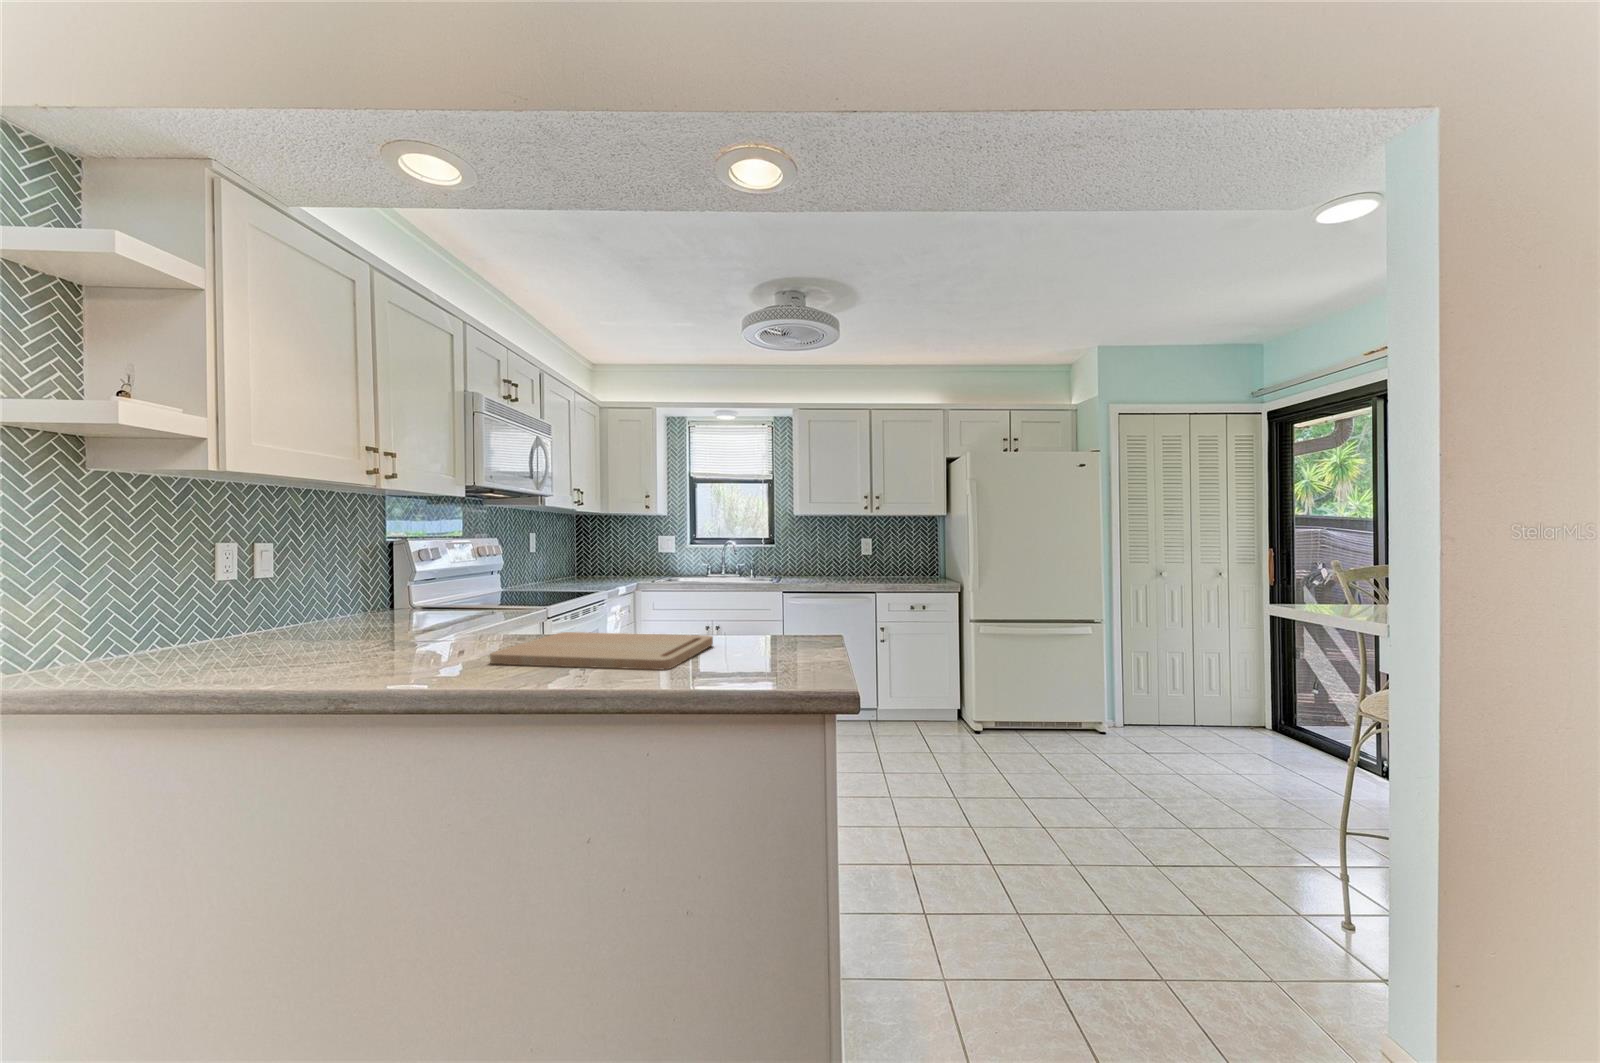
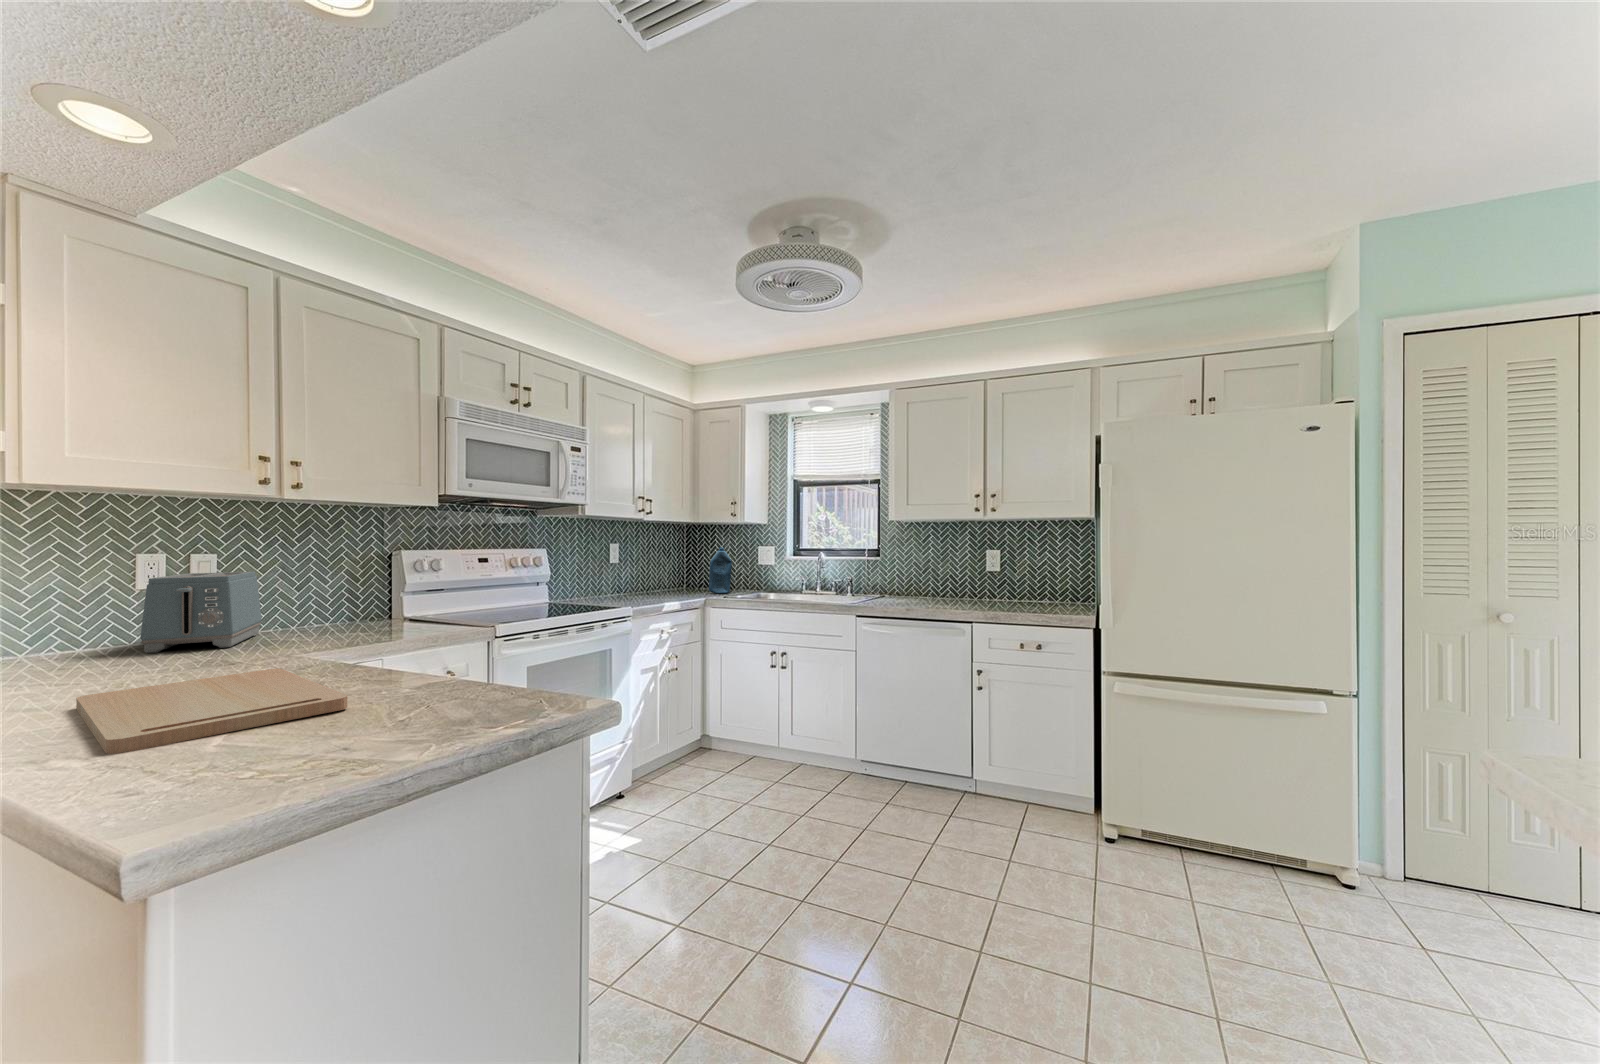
bottle: none [630,538,652,581] -> present [709,548,732,594]
toaster: none [256,562,372,643] -> present [140,572,262,653]

